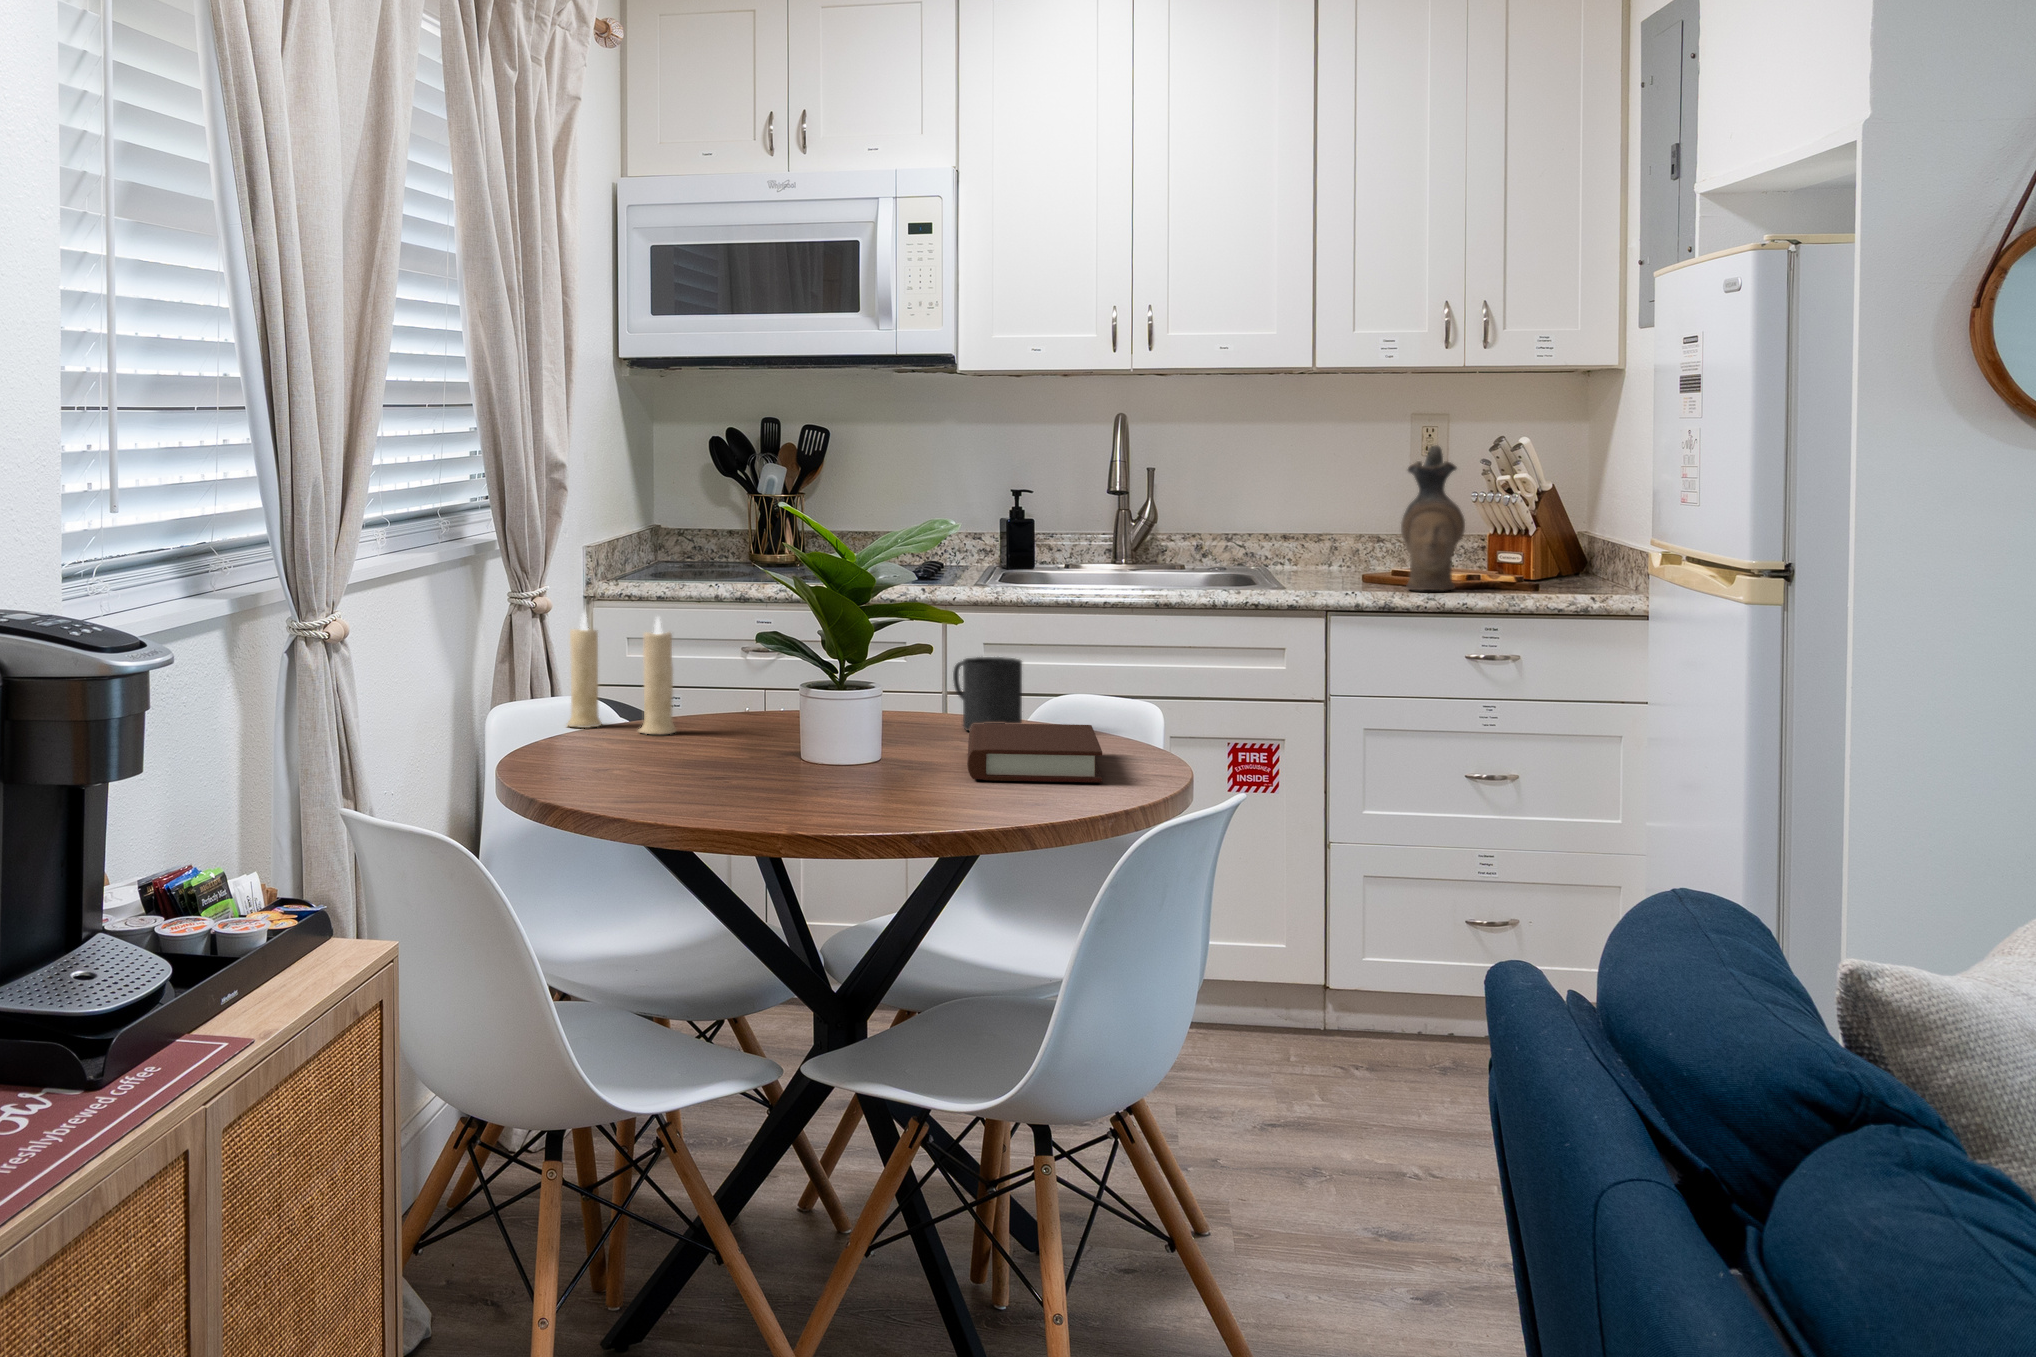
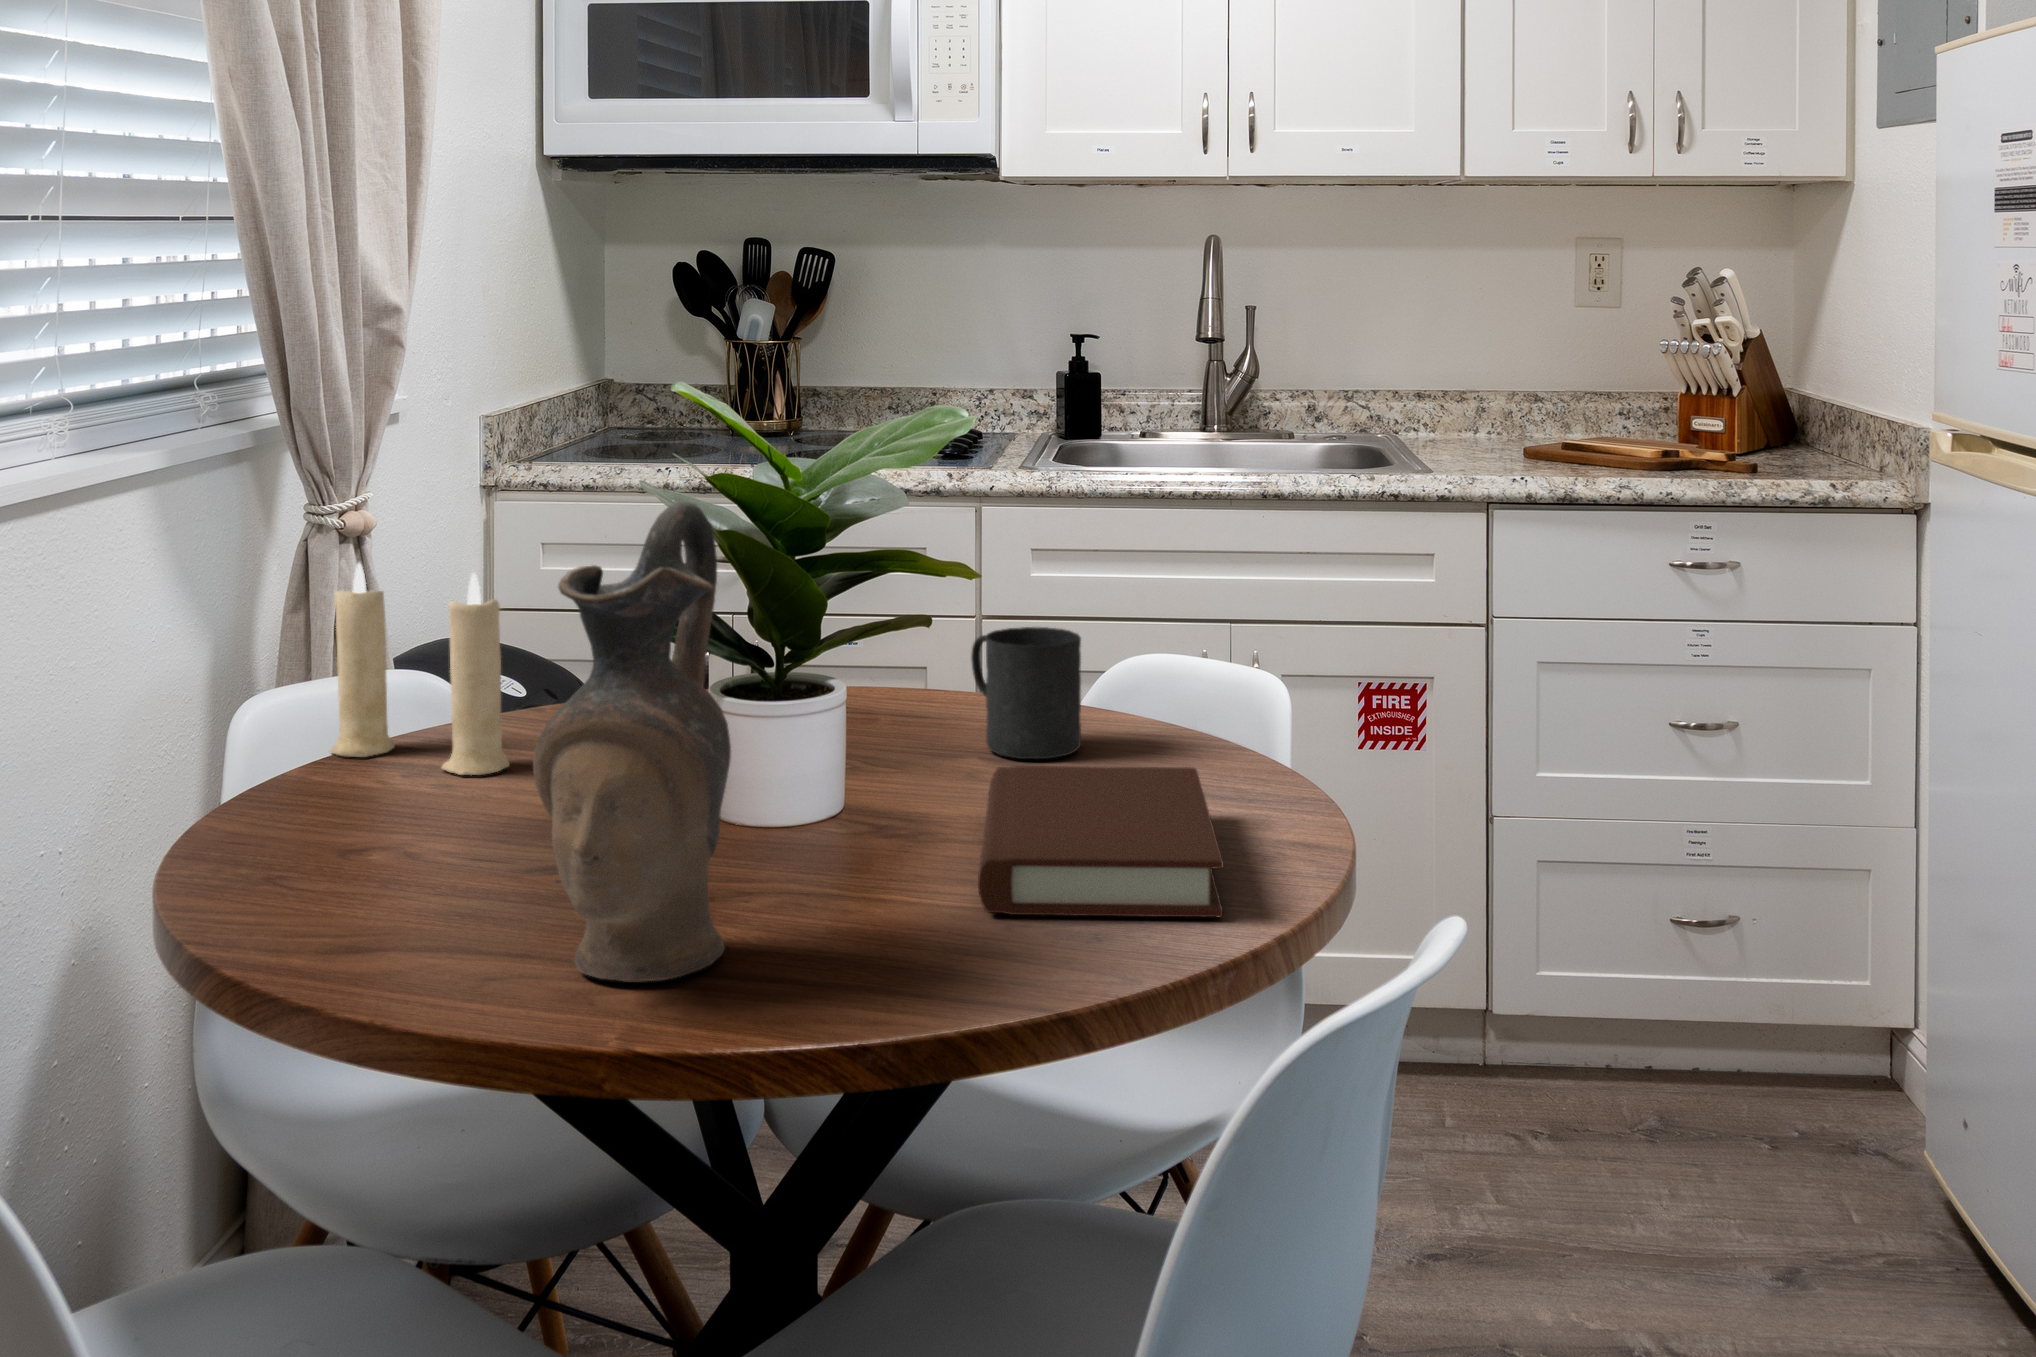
ceramic pitcher: present [1401,445,1465,590] -> present [533,502,731,981]

